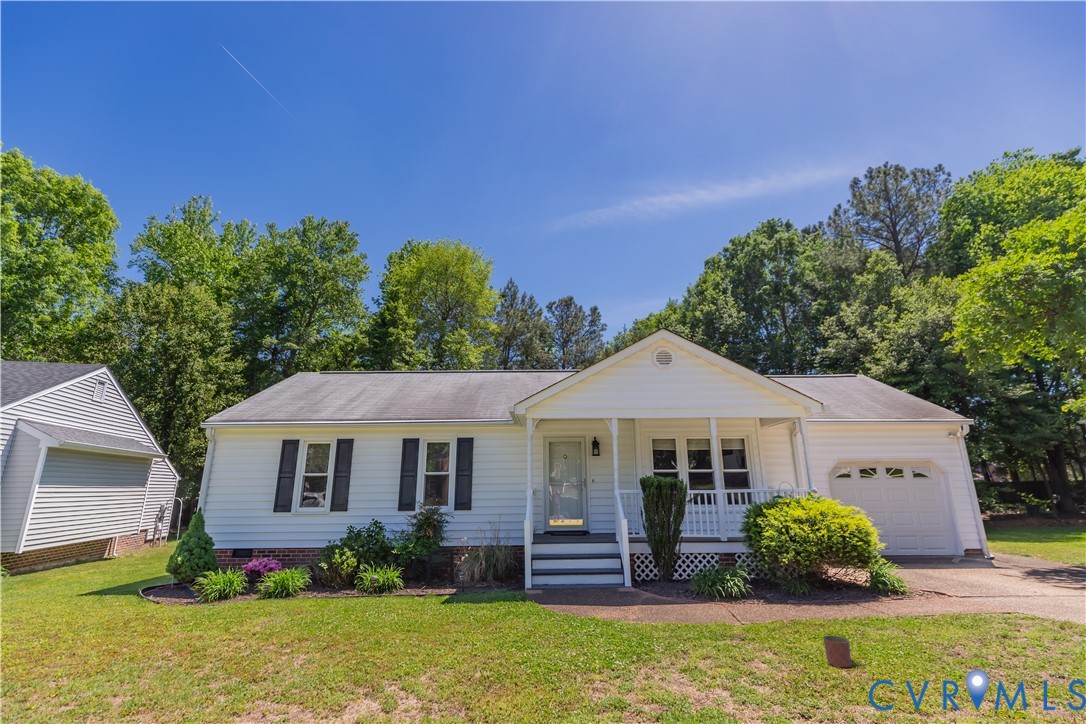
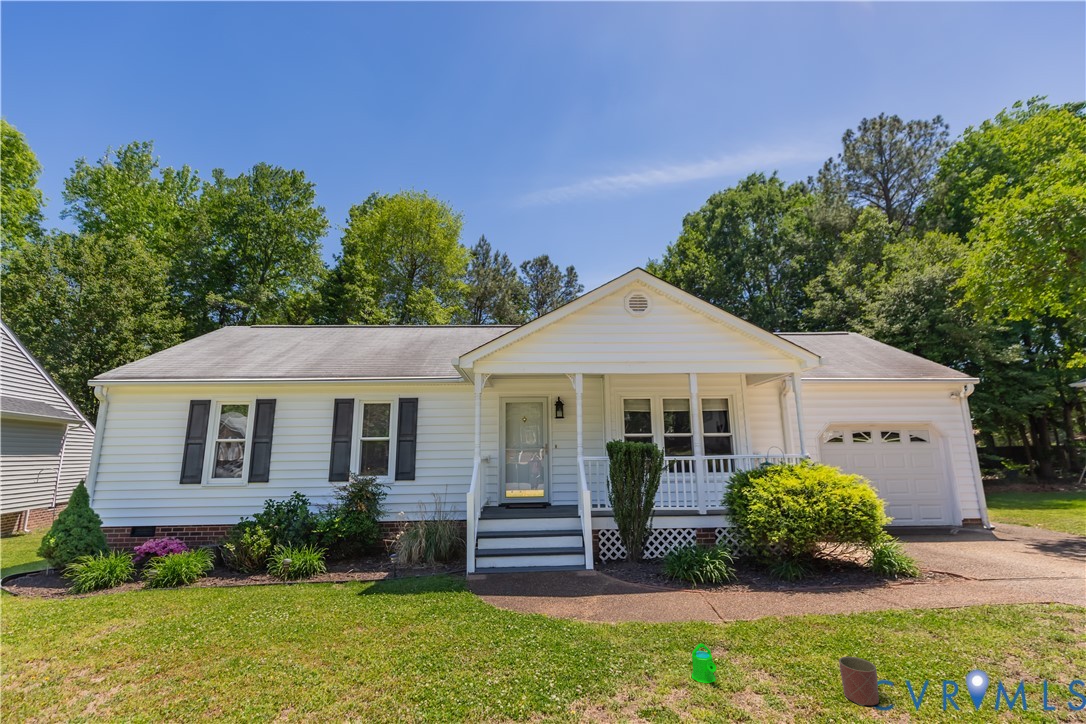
bench: present [412,544,454,587] -> none [340,519,388,571]
watering can: none [716,627,734,656] -> present [692,643,716,683]

